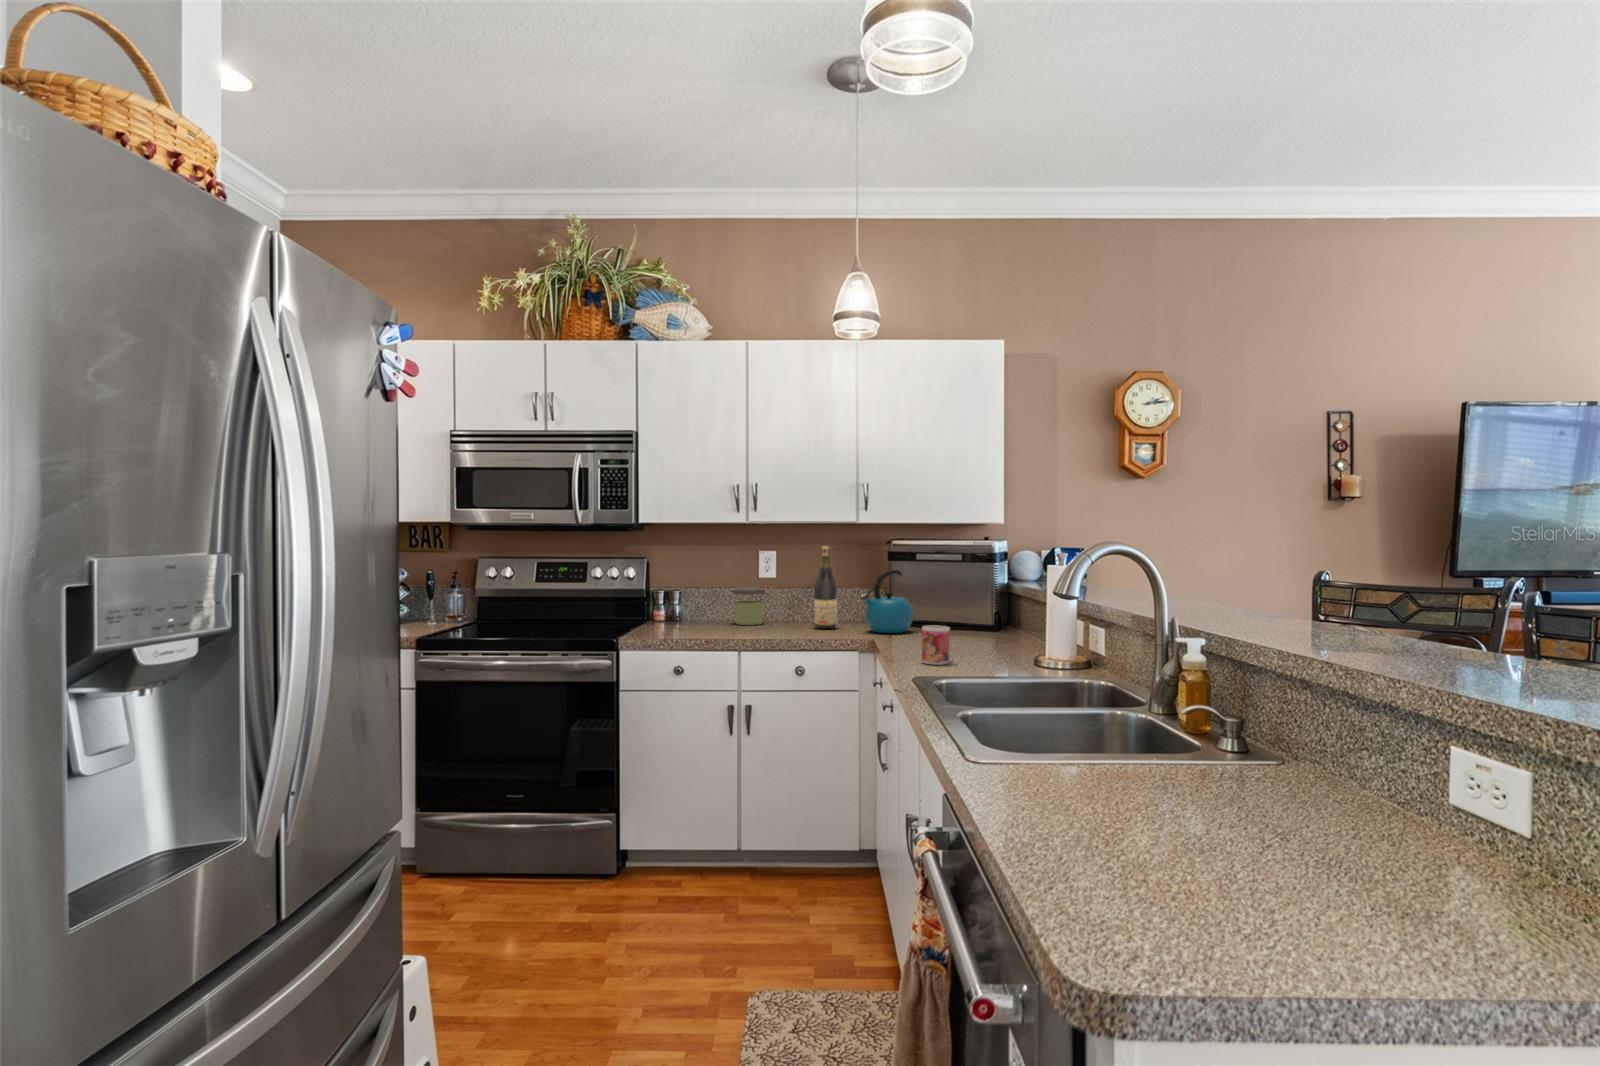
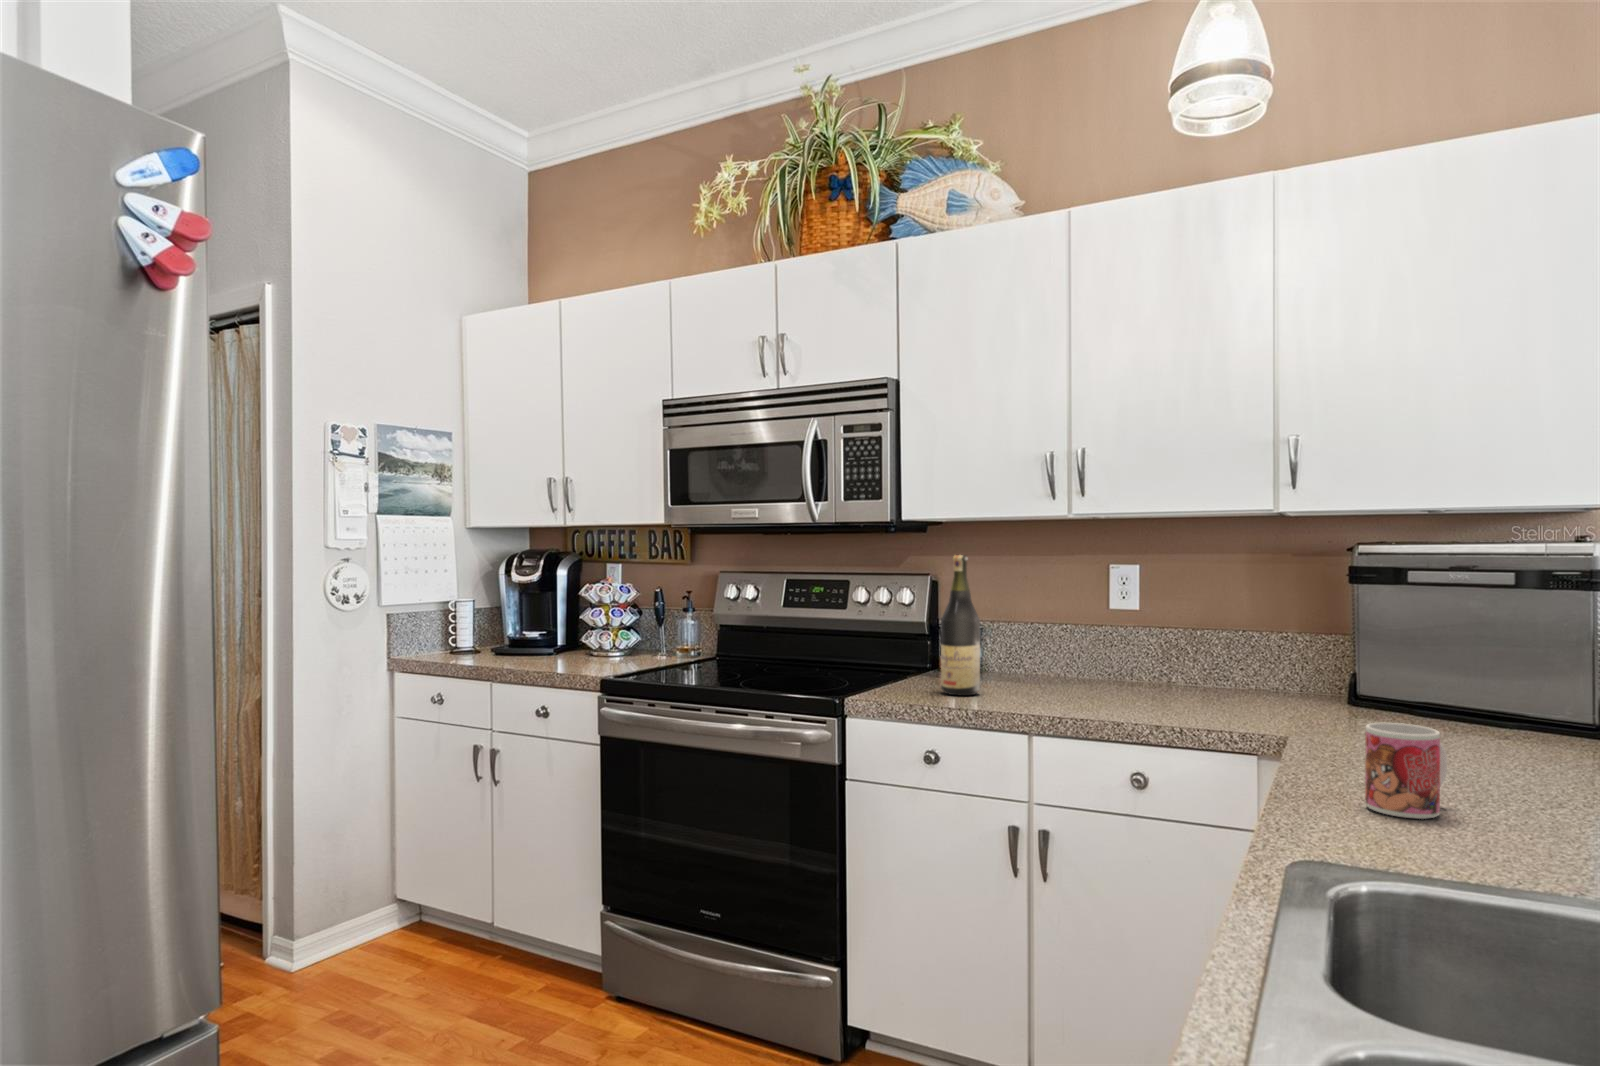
wine bottle: present [814,546,837,629] -> present [941,555,980,695]
kettle: present [861,570,913,633] -> none [1281,602,1400,726]
jar: present [733,587,765,625] -> none [1063,626,1120,689]

